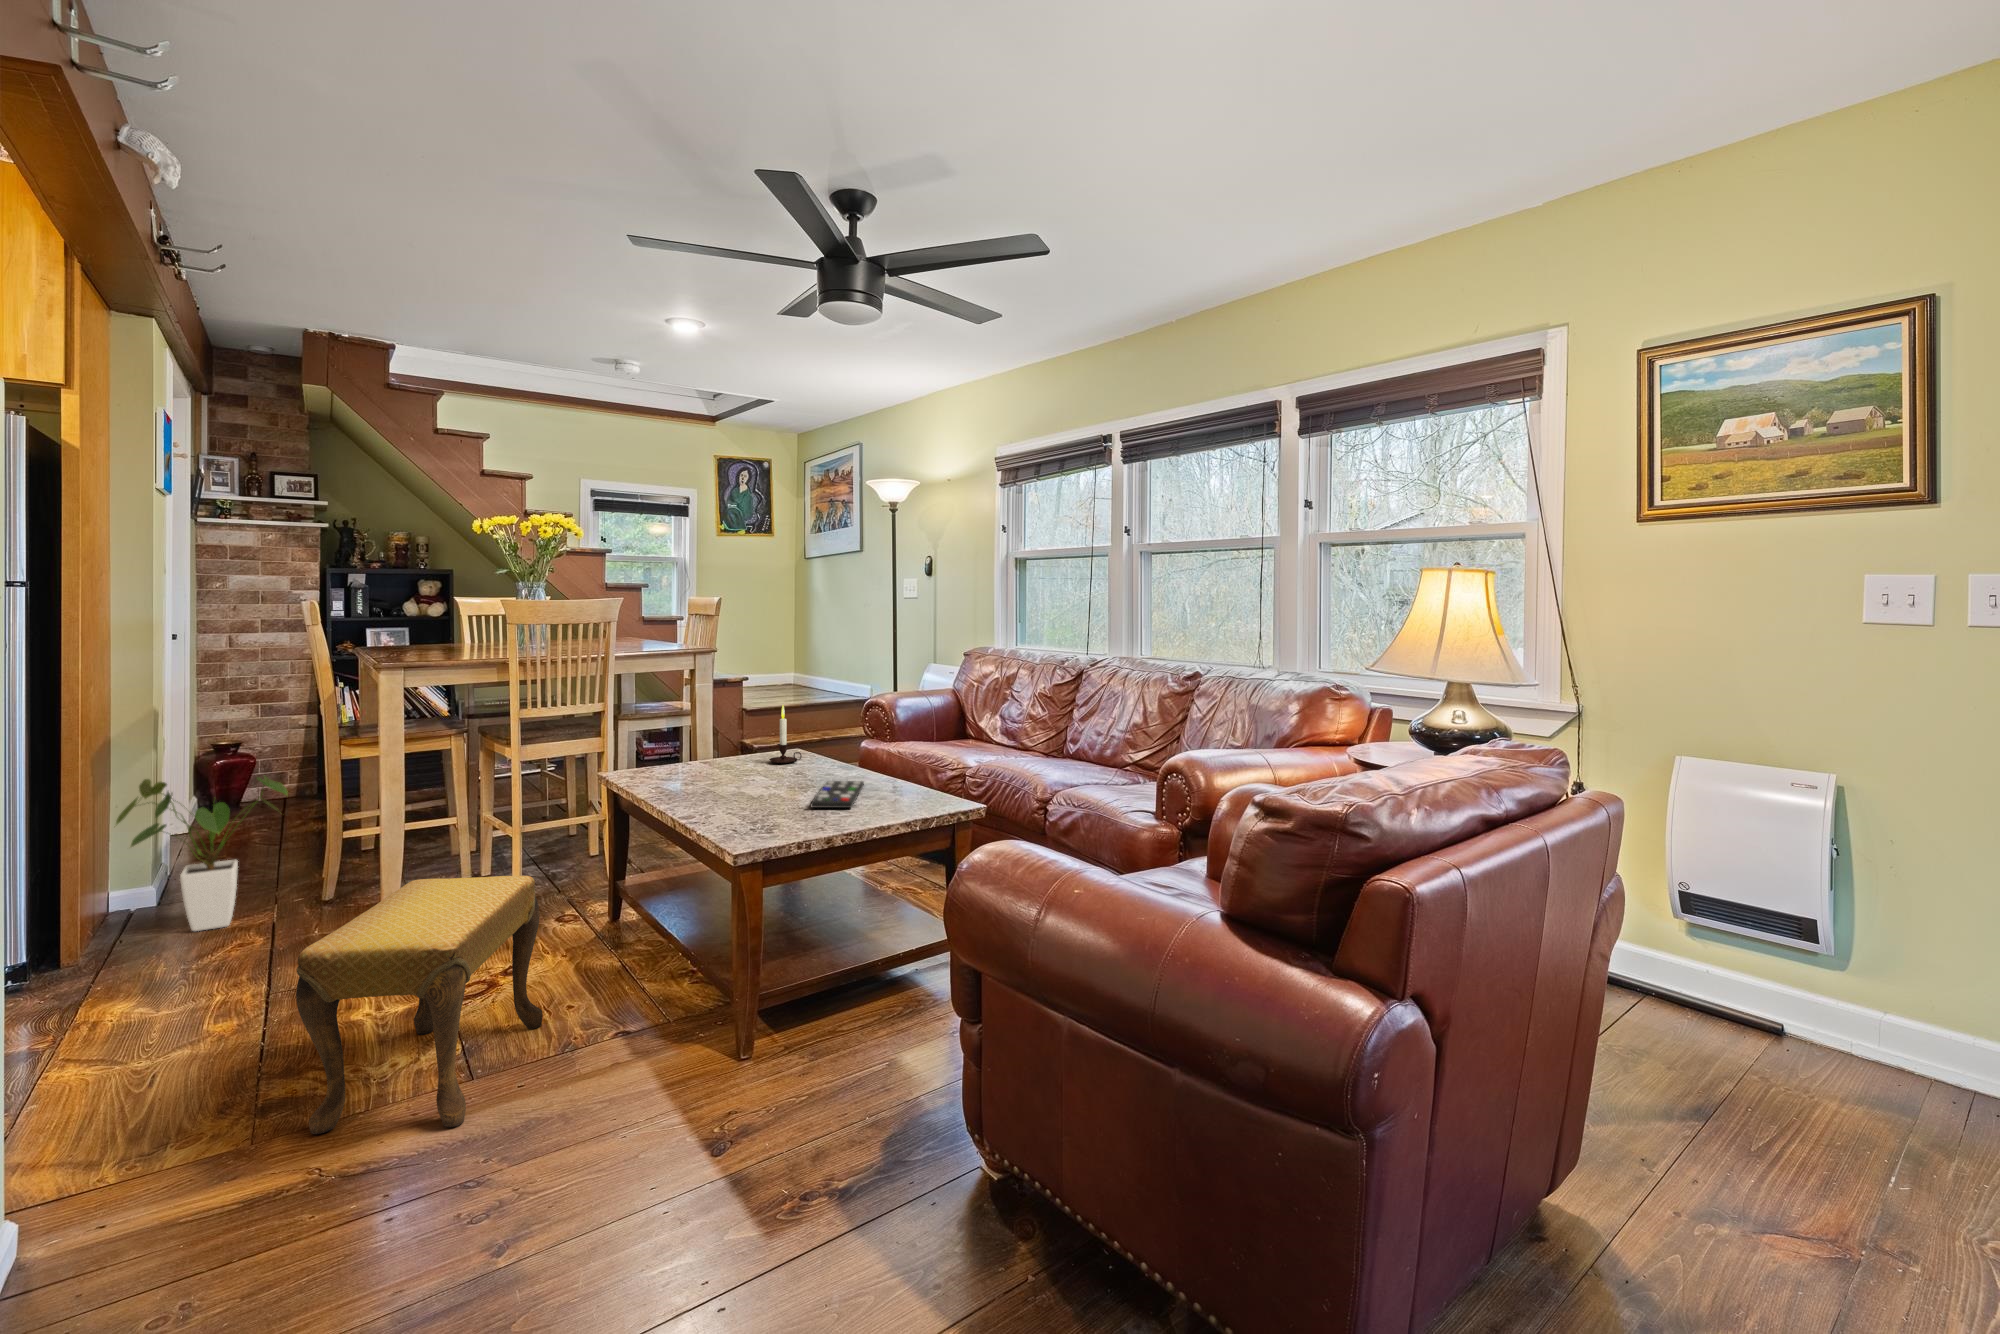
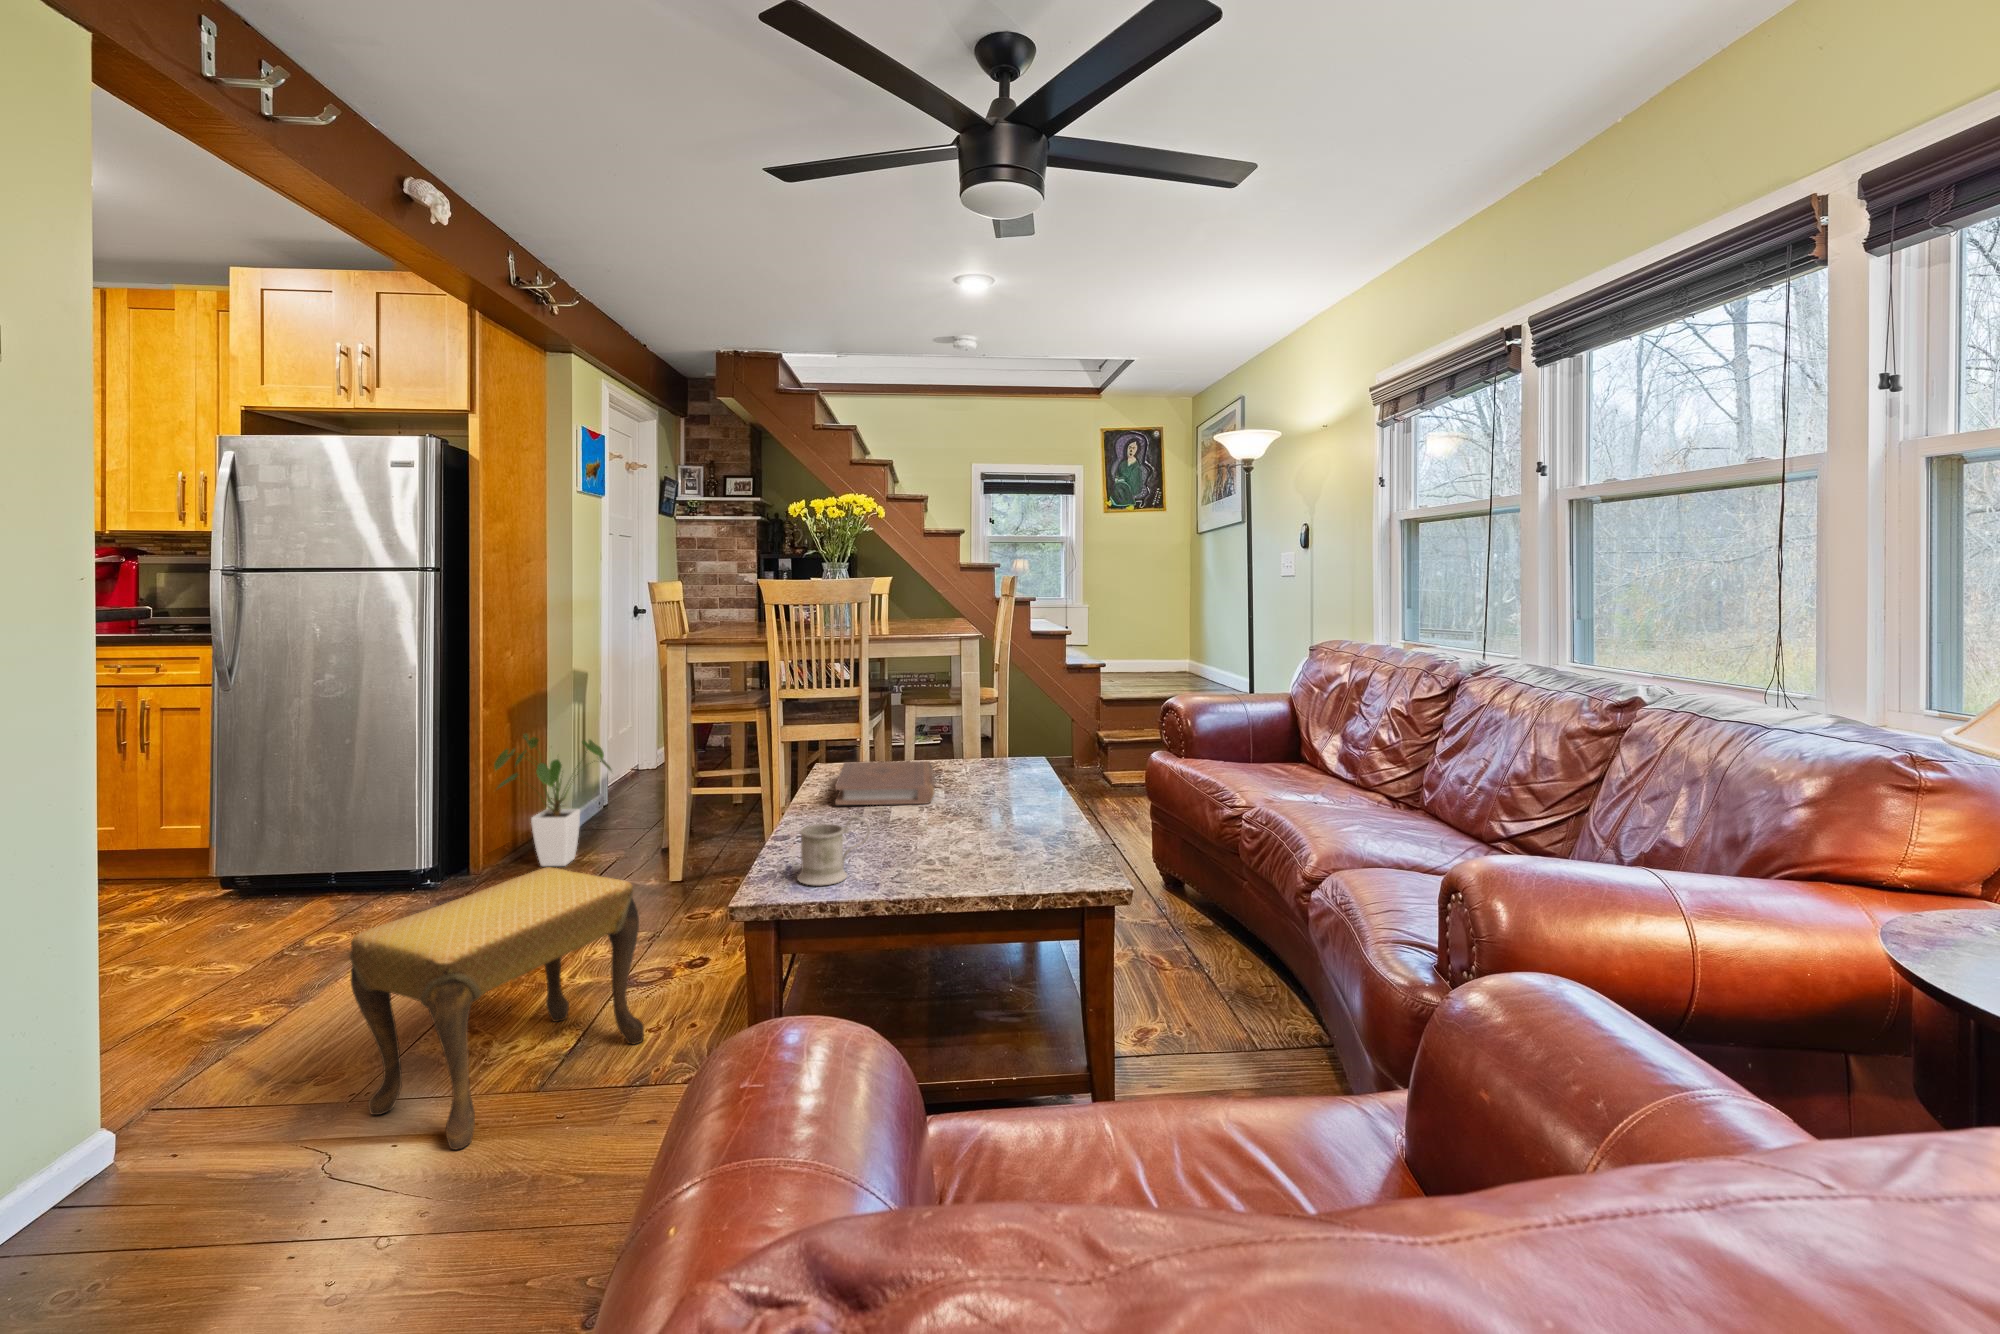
candle: present [769,706,802,763] -> none [971,709,1004,779]
book: none [658,753,769,791] -> present [835,761,934,805]
mug: none [748,779,800,835] -> present [797,815,870,885]
remote control: present [811,781,864,808] -> none [913,813,1026,859]

